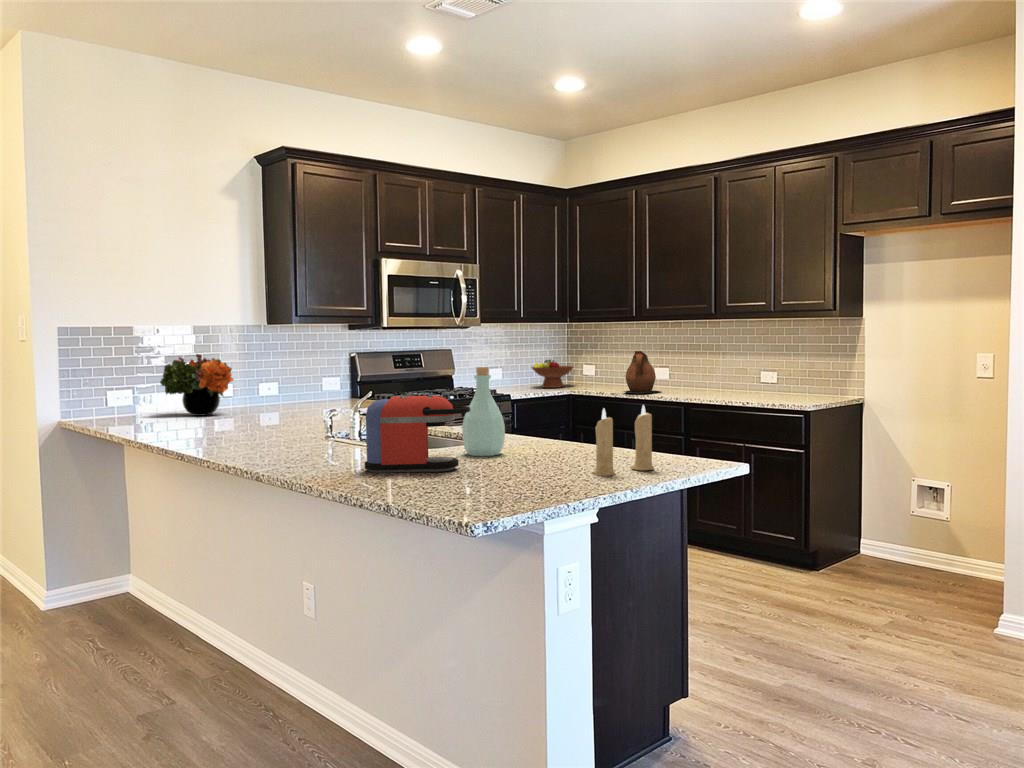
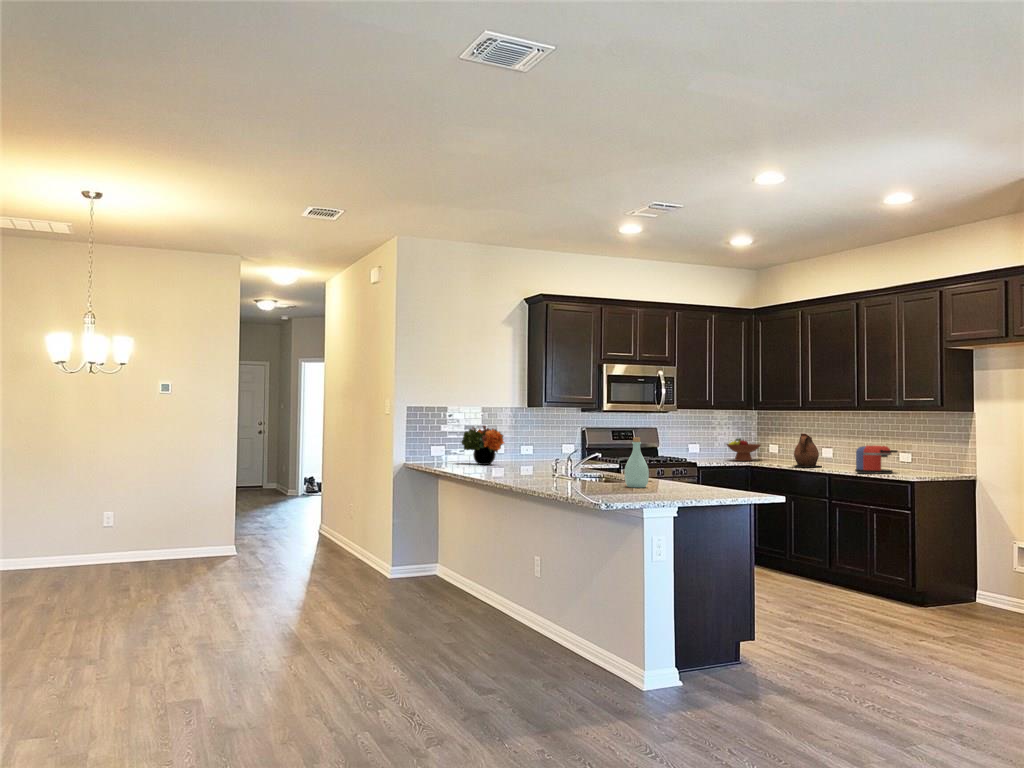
coffee maker: present [365,396,470,473] -> present [855,446,898,474]
candle: present [592,405,654,476] -> none [682,459,720,496]

